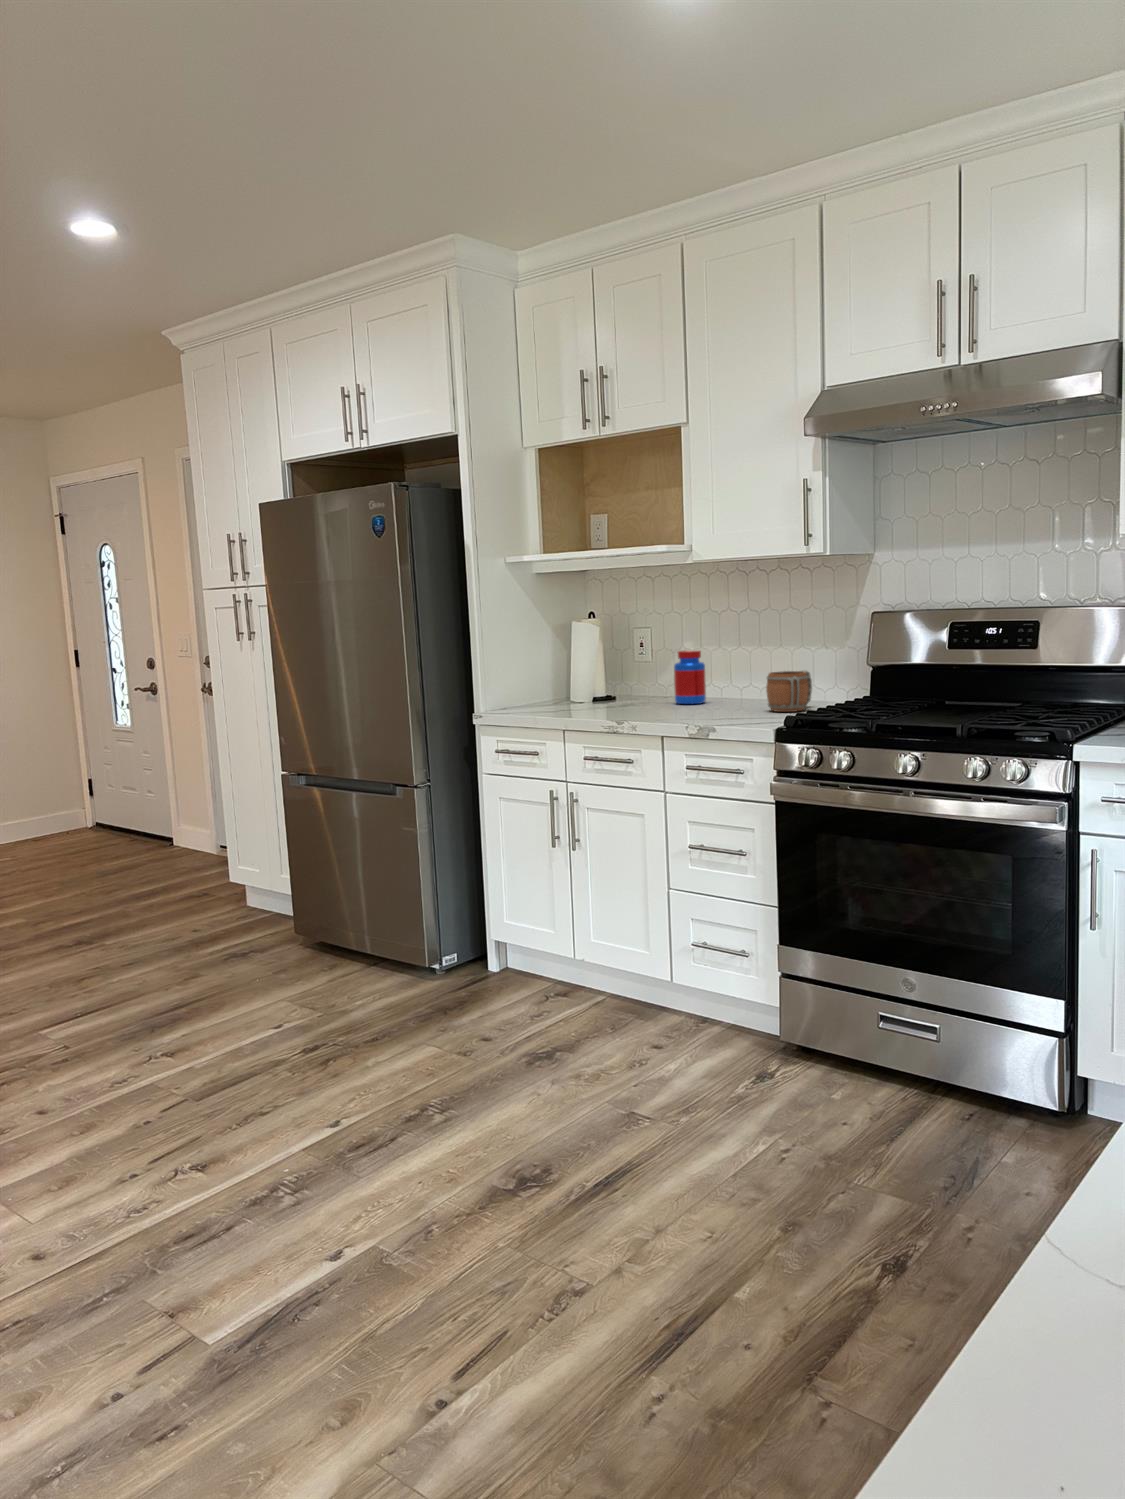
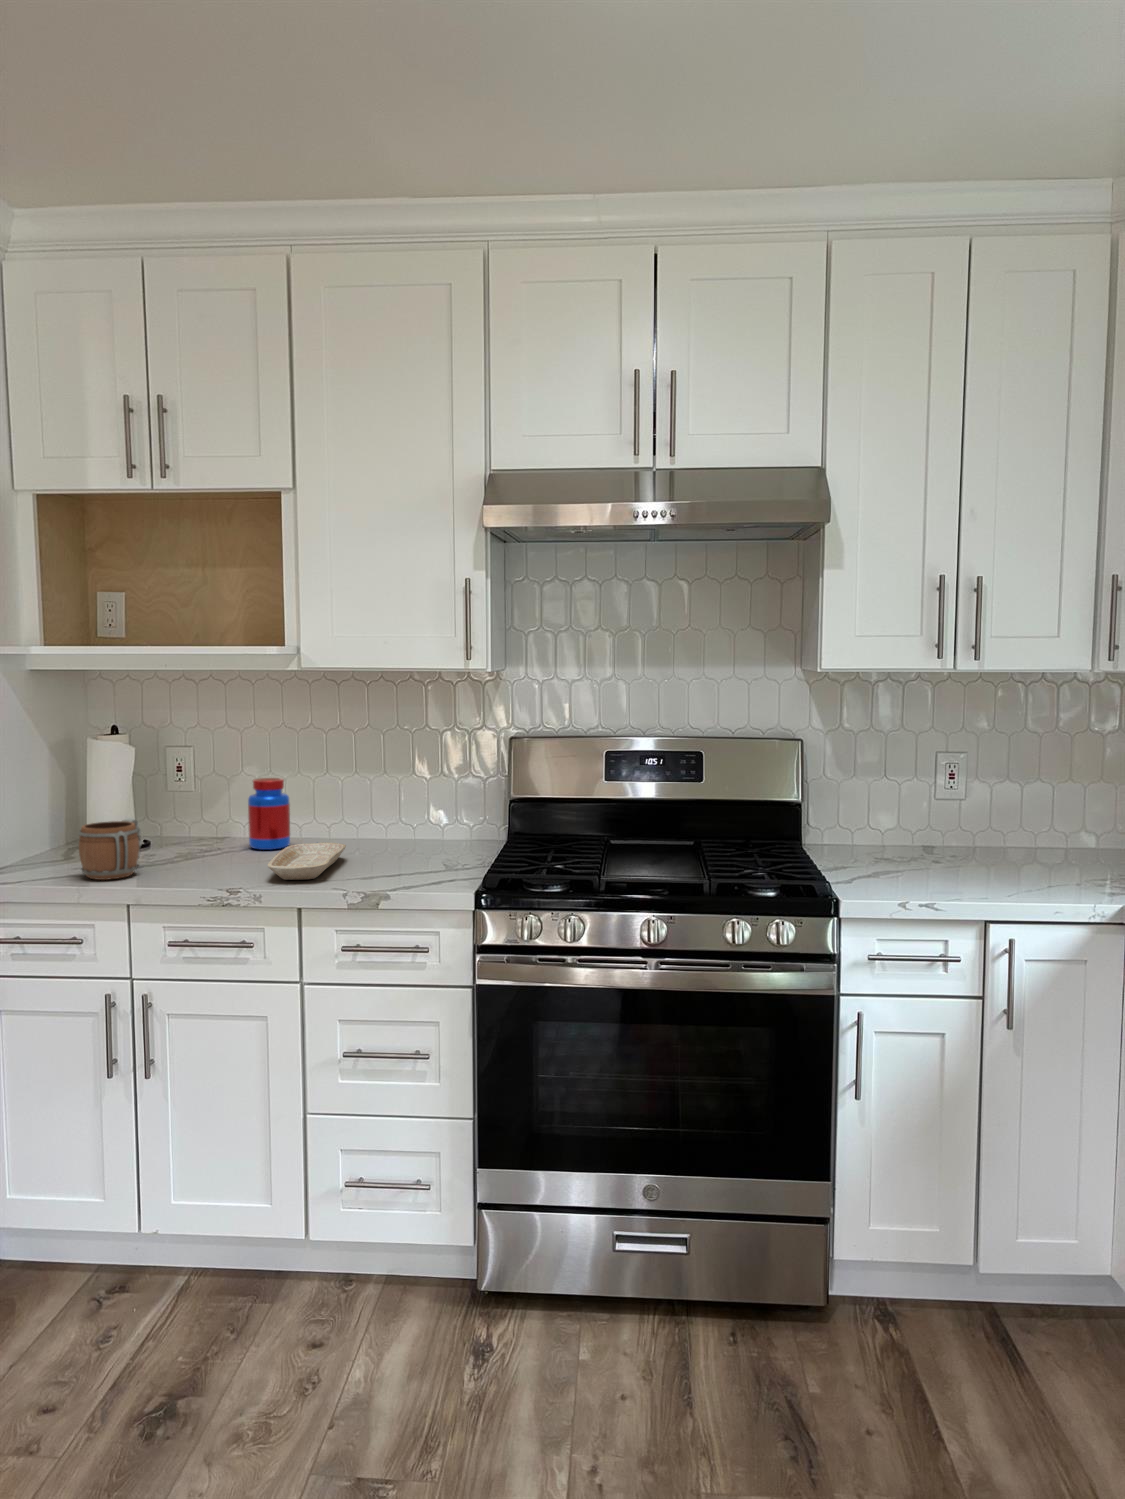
mug: present [766,670,812,712] -> present [79,817,141,880]
tray: none [650,698,728,718] -> present [268,842,346,880]

